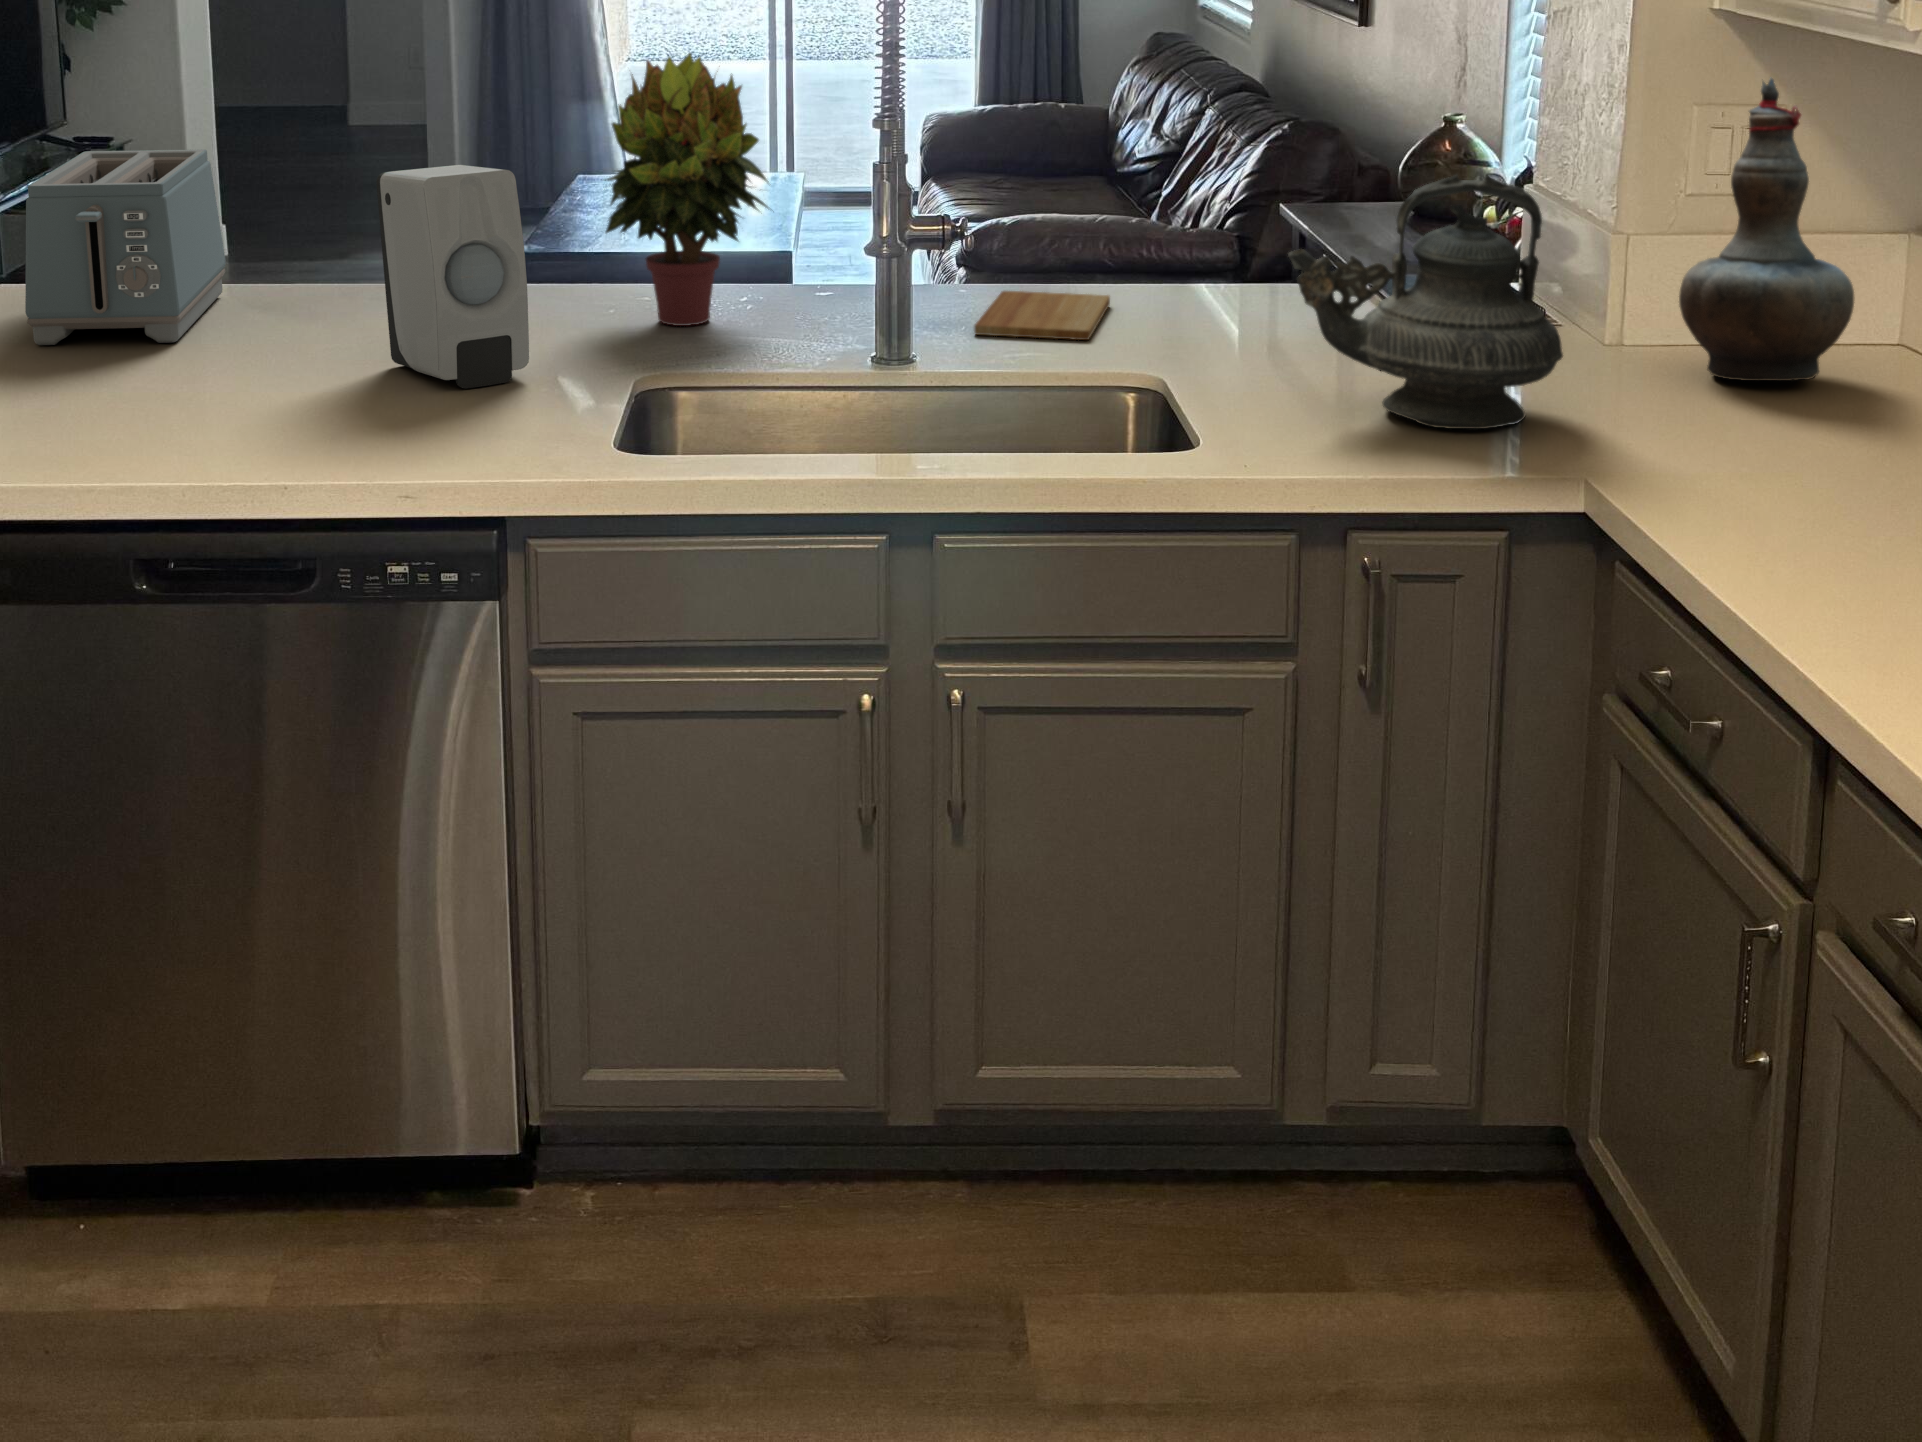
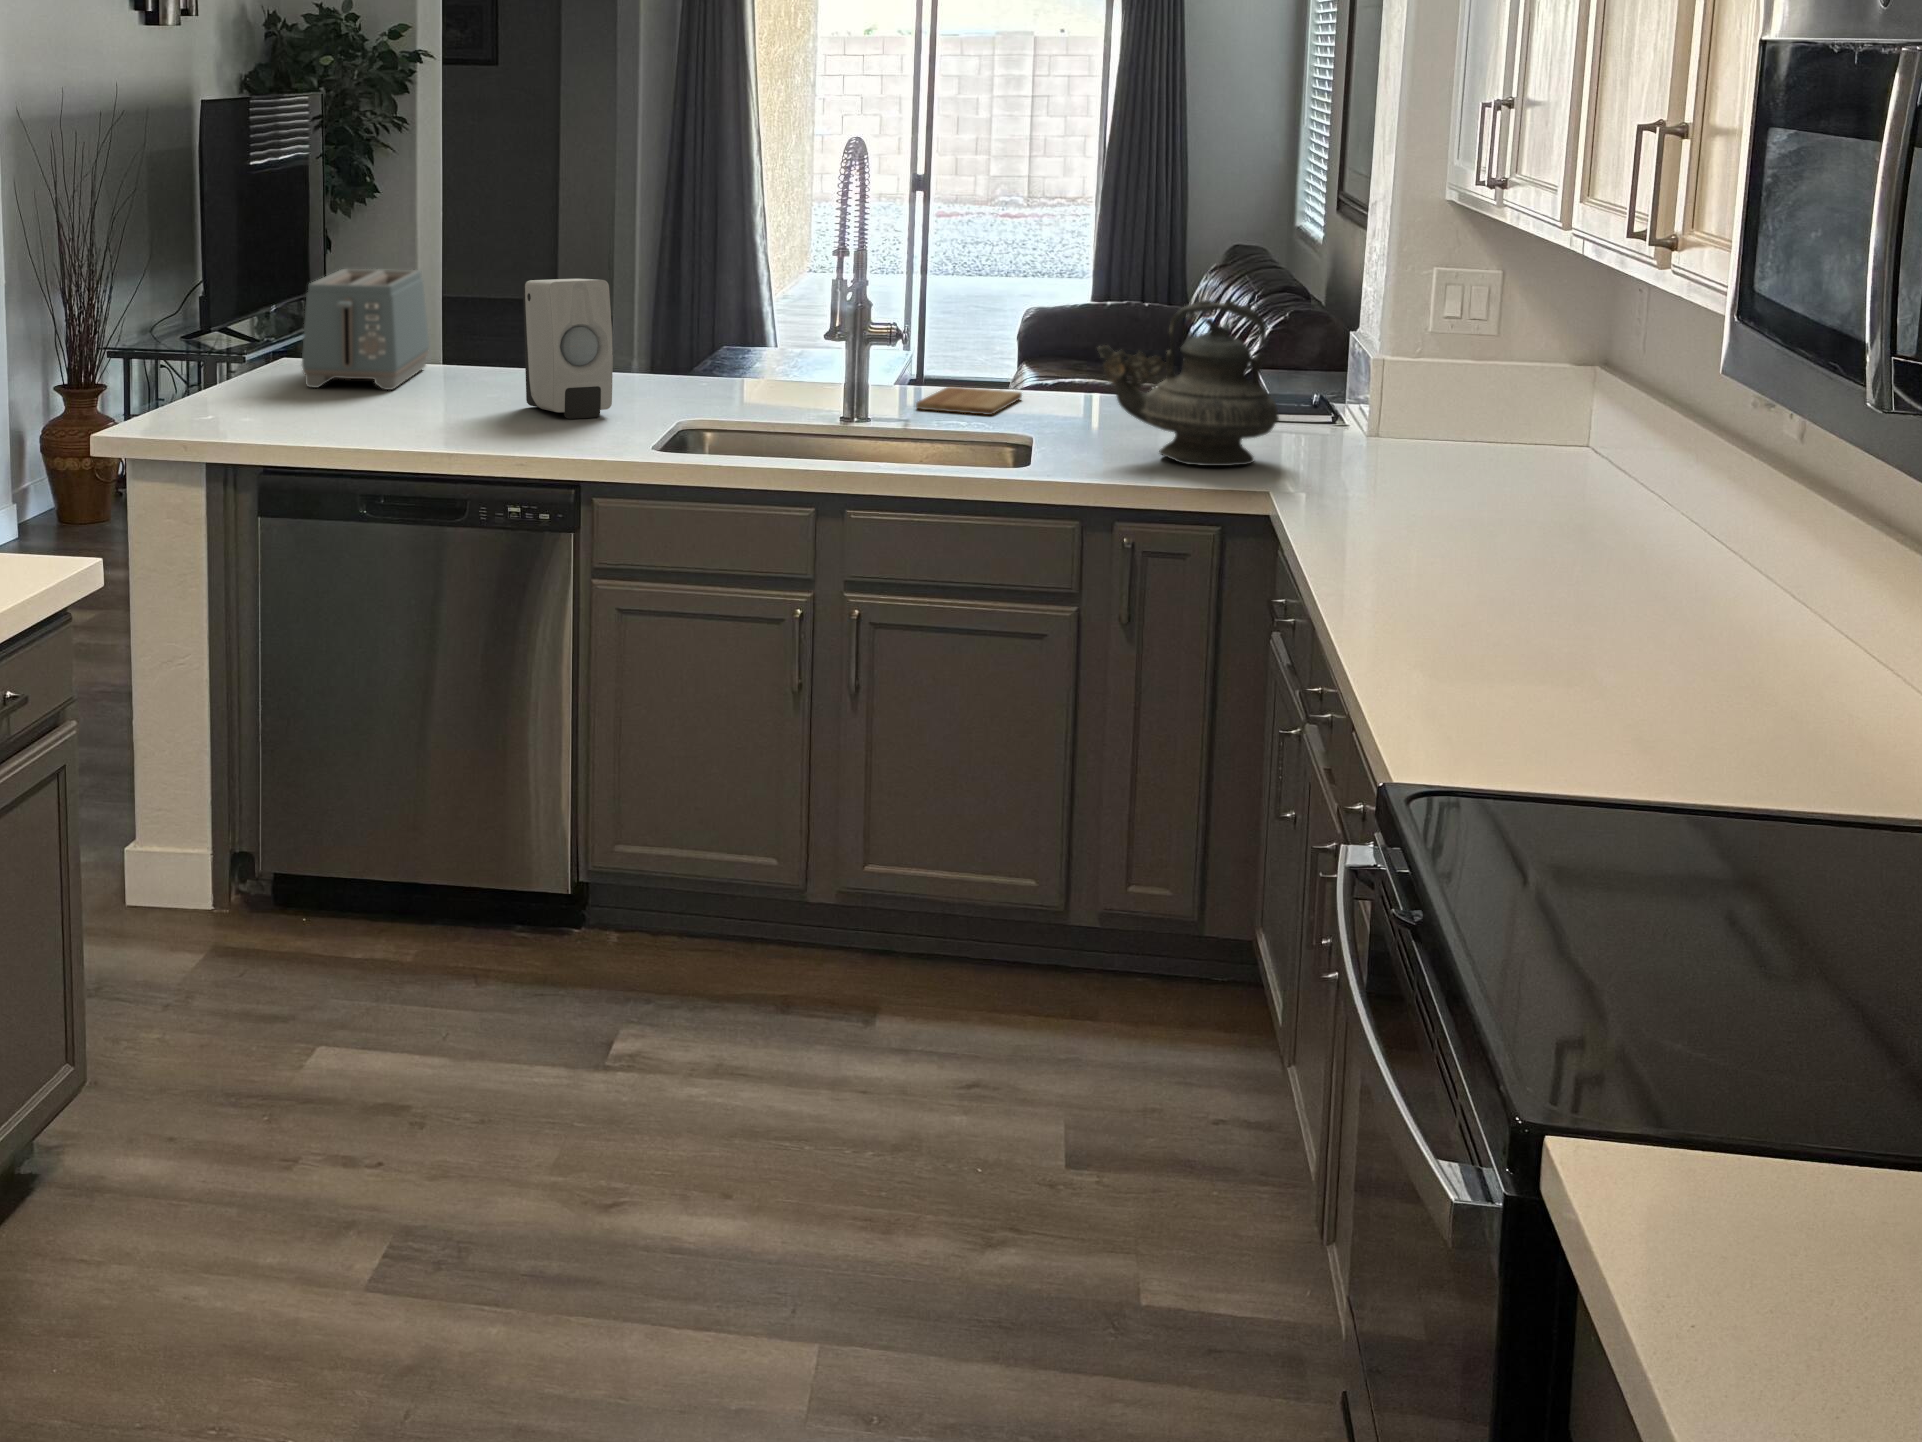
potted plant: present [605,53,768,326] -> none [671,213,787,396]
decorative vase: present [1679,78,1854,381] -> none [1388,246,1508,453]

